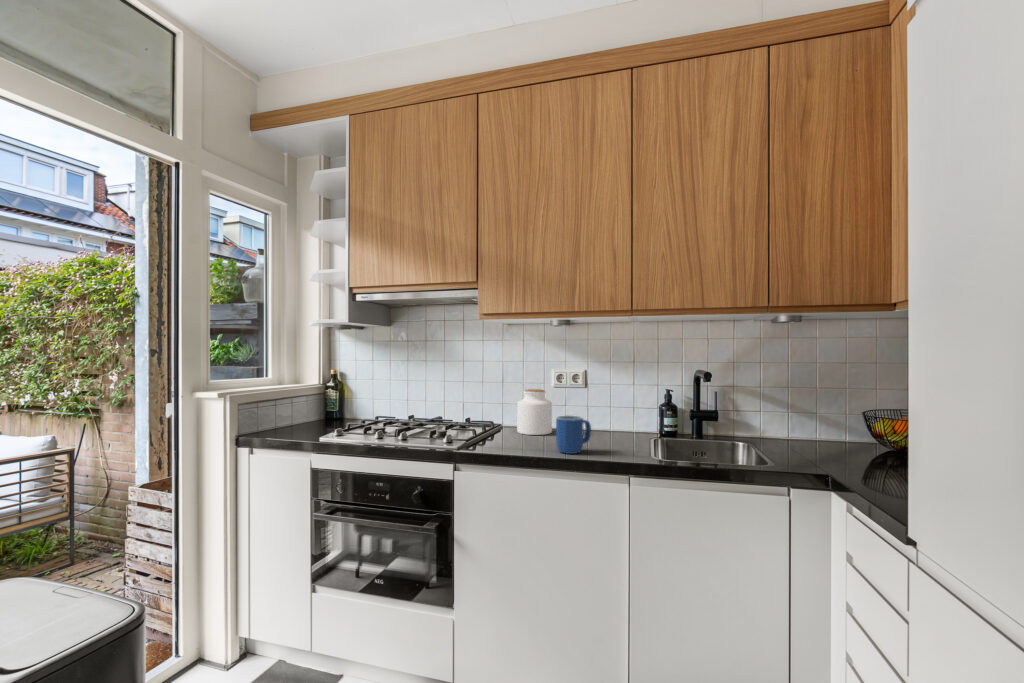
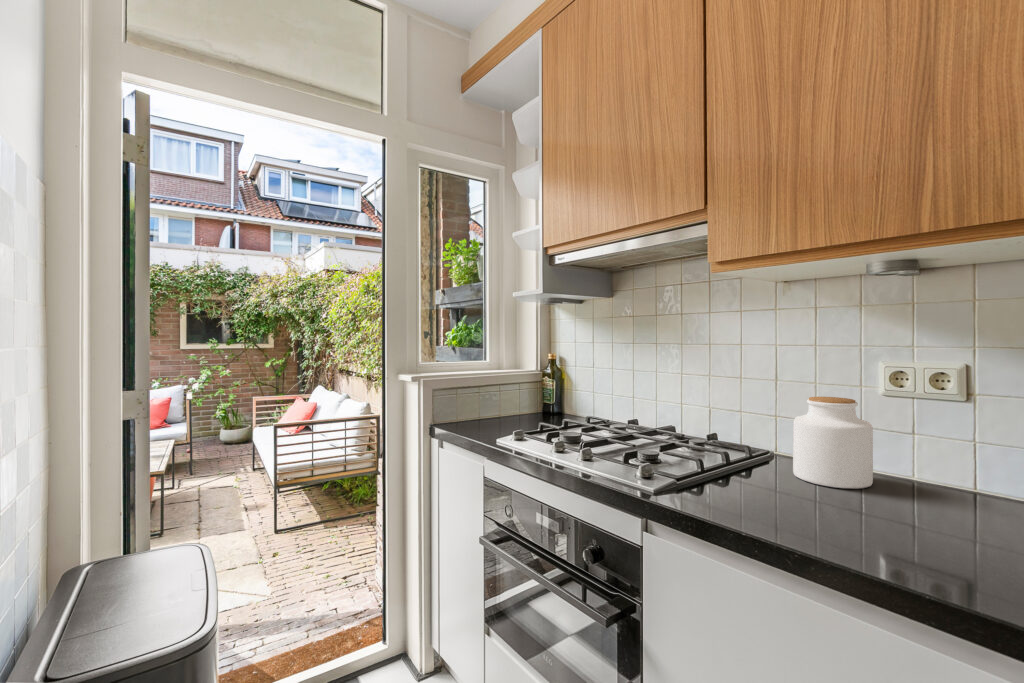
mug: present [556,415,591,454] -> none [857,466,969,568]

